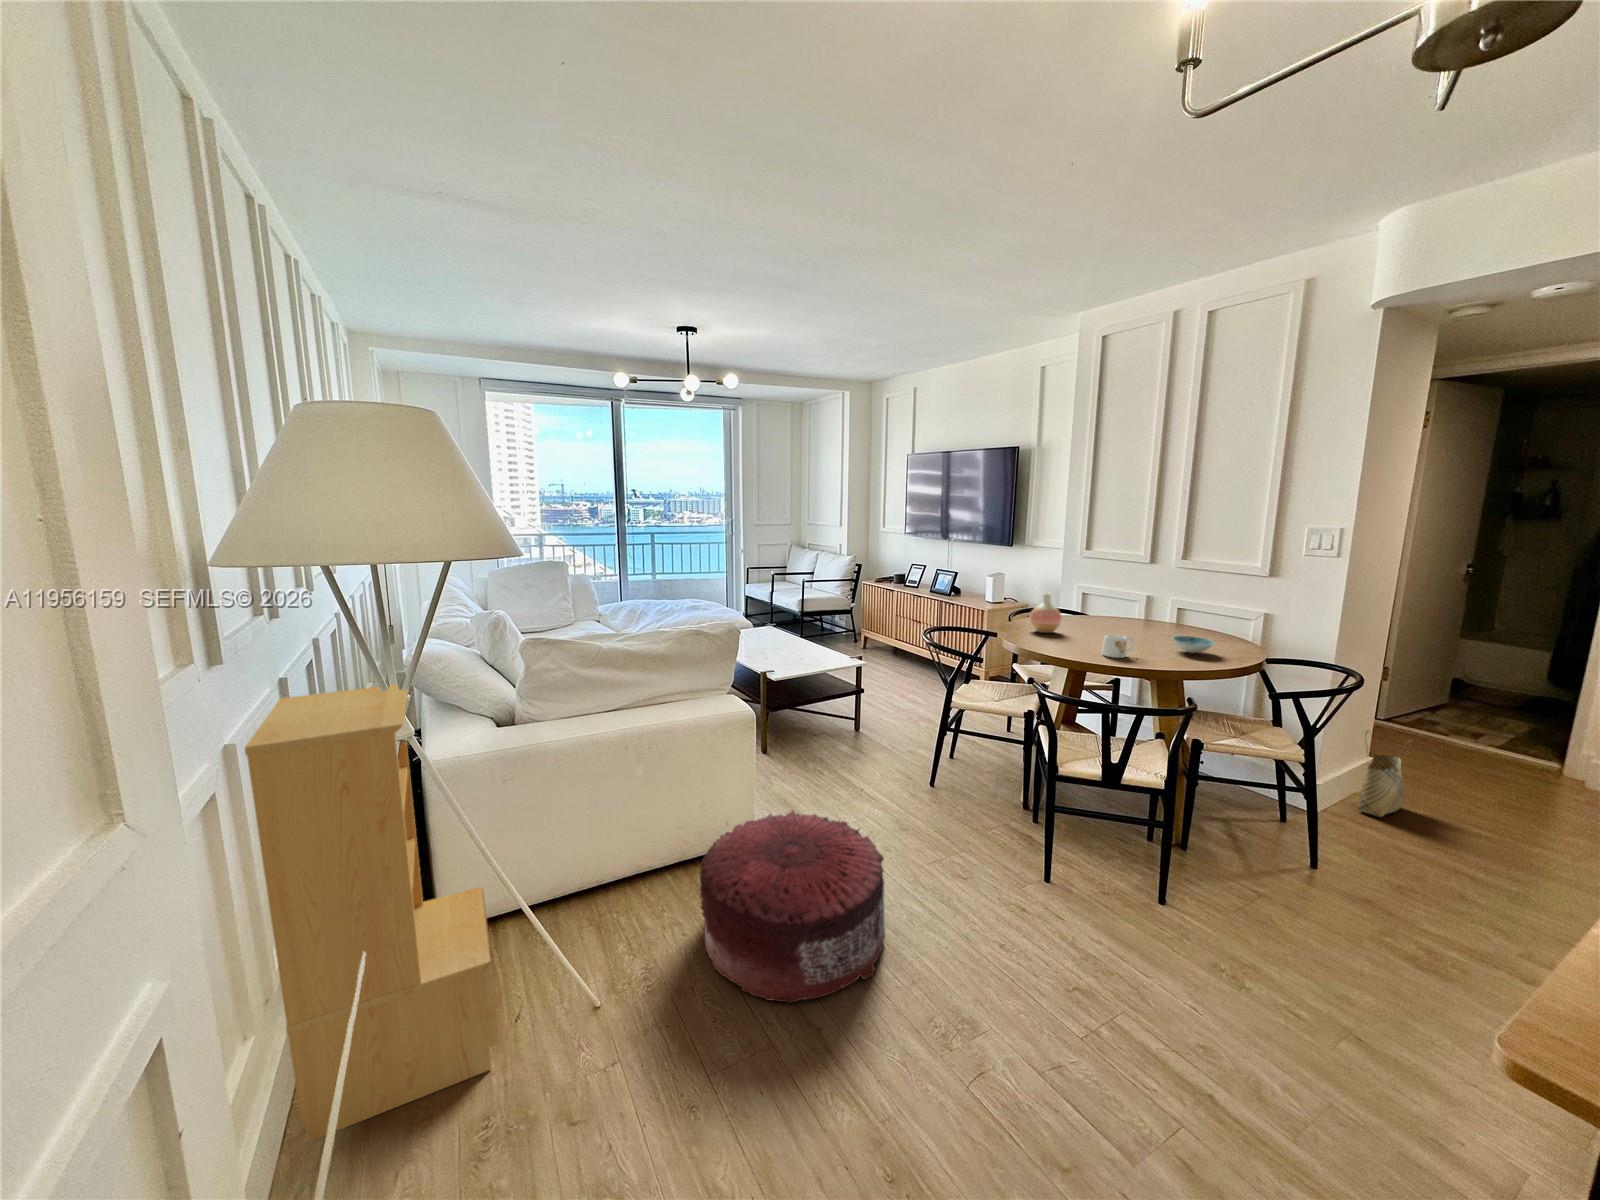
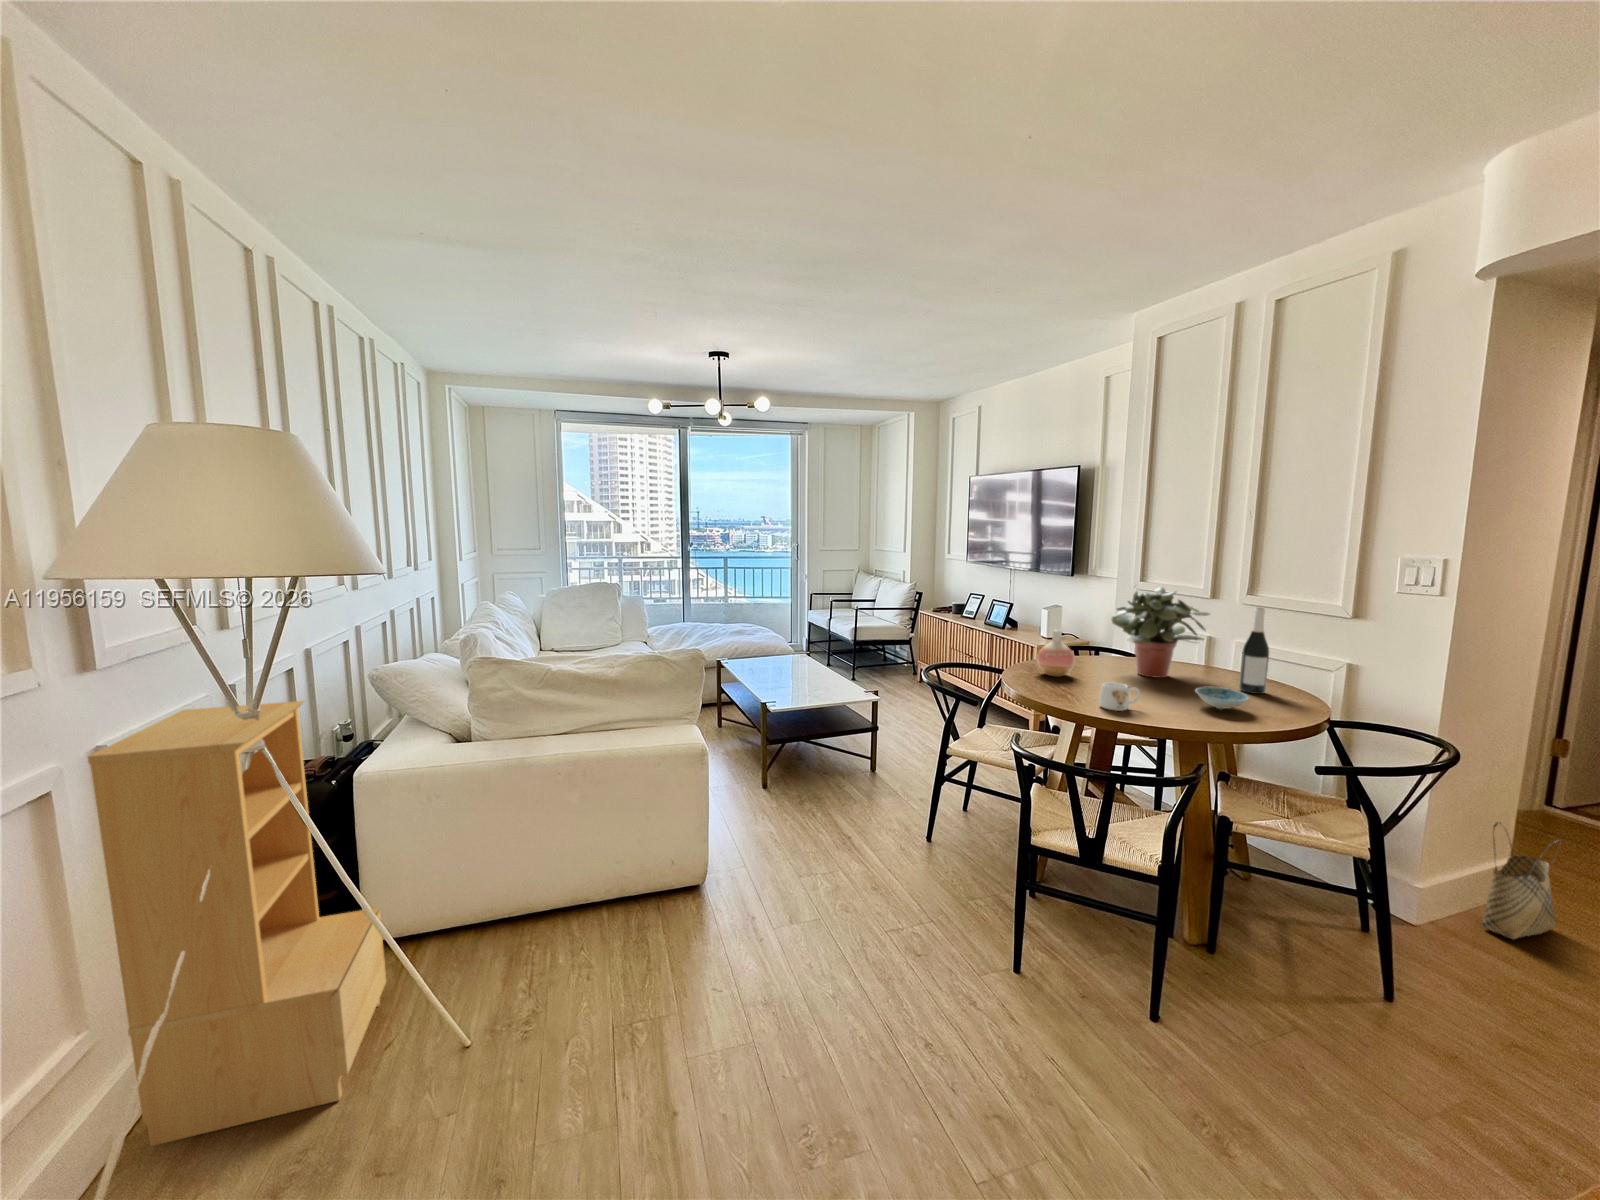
potted plant: none [1085,554,1165,631] -> present [1112,587,1209,678]
wine bottle: none [1192,569,1217,640] -> present [1239,607,1269,694]
pouf: present [700,810,886,1003] -> none [589,857,799,1077]

